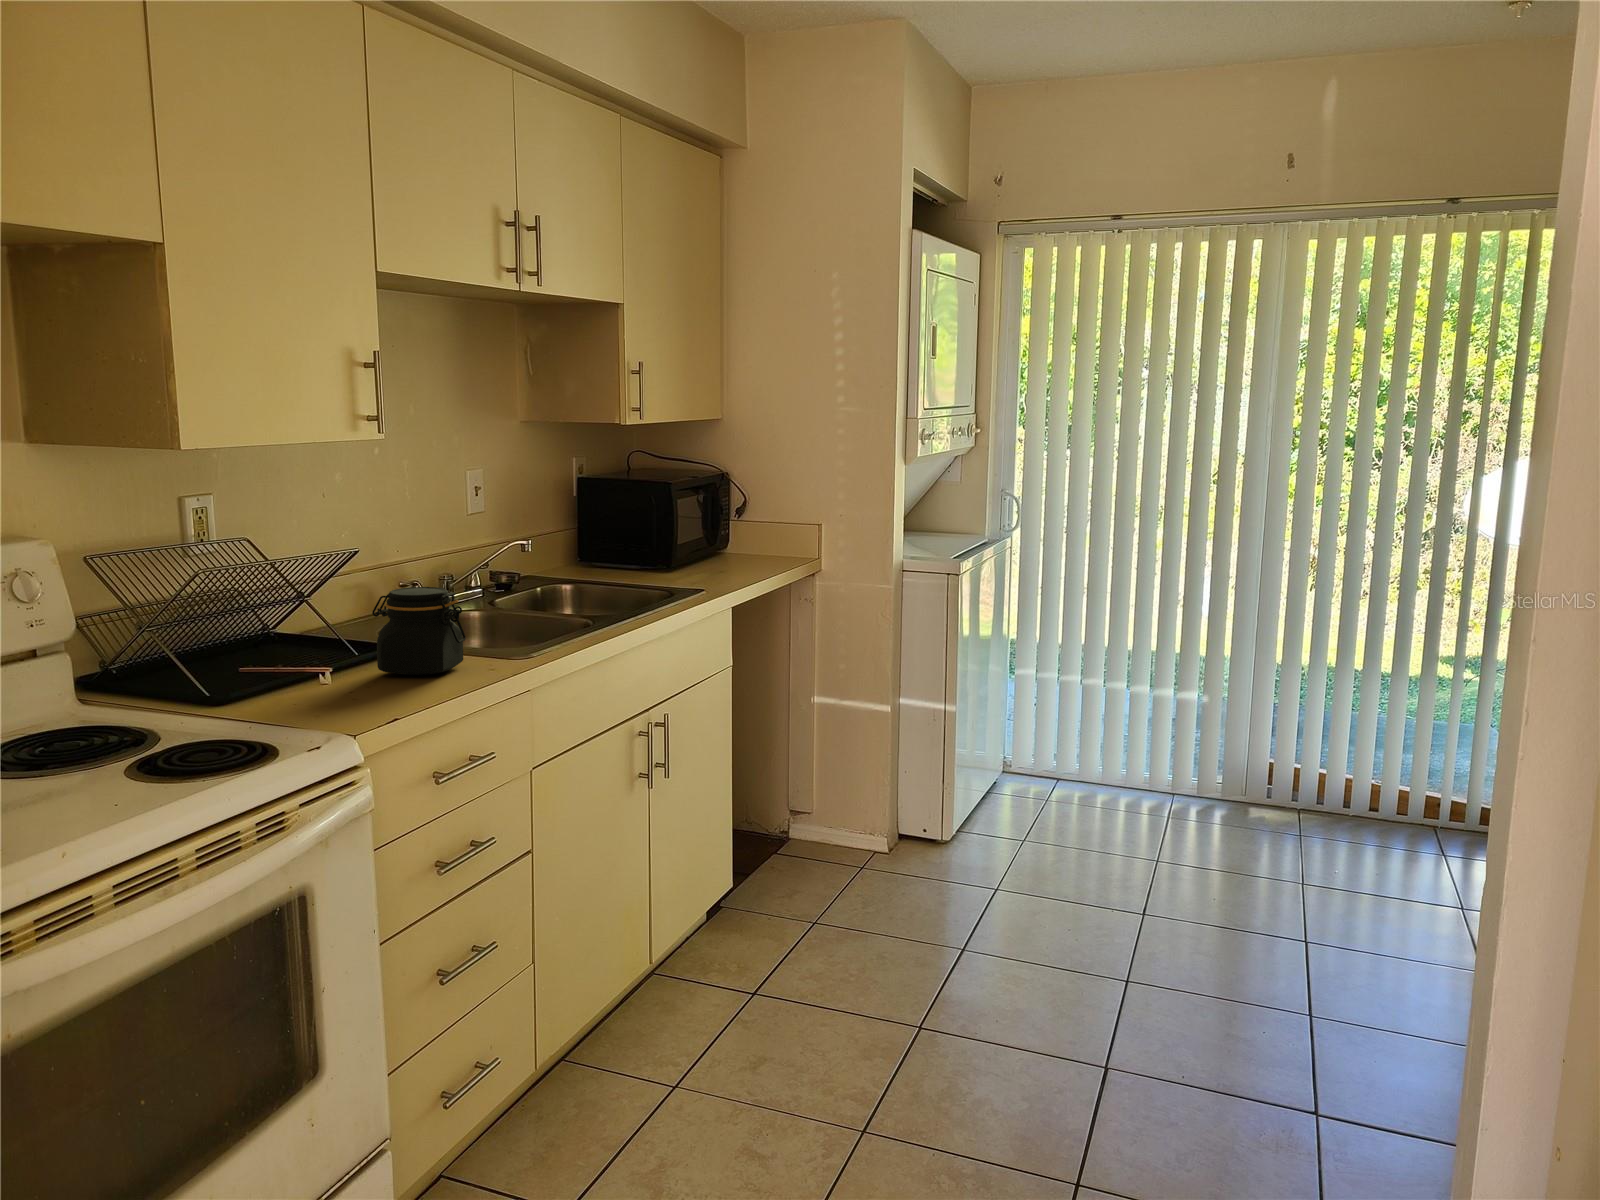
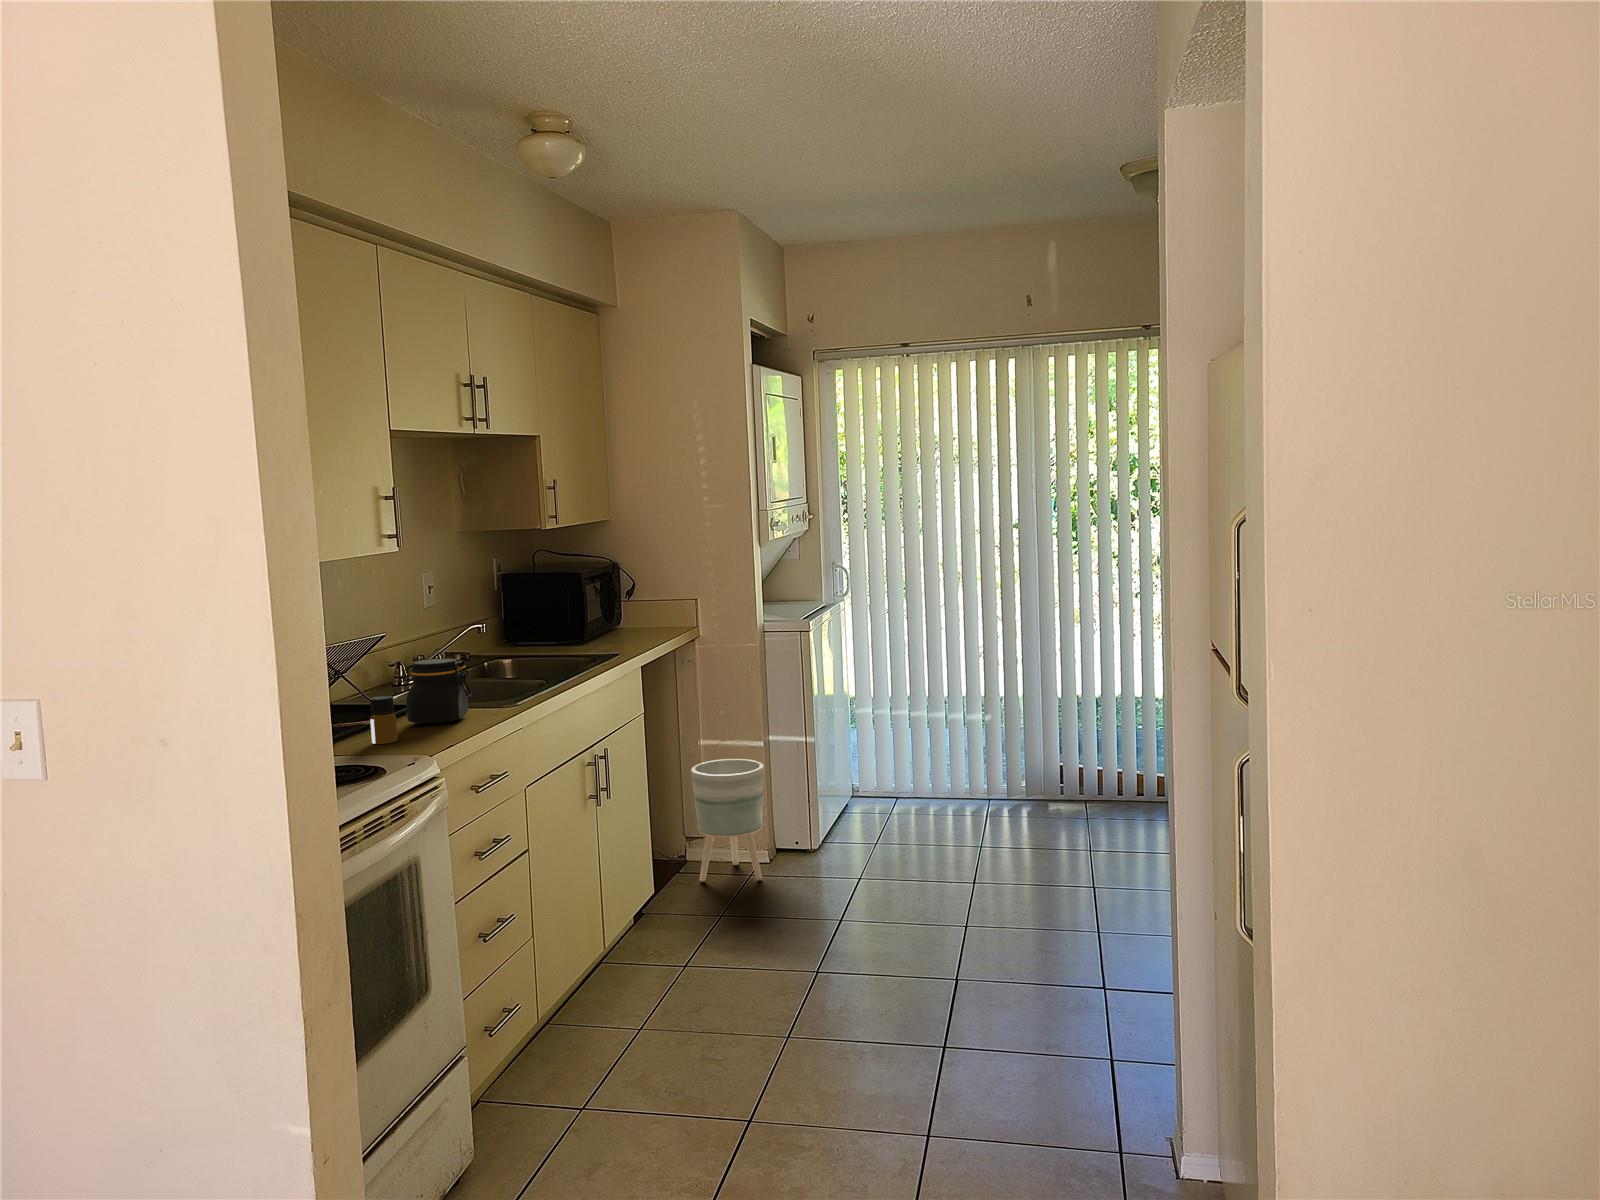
bottle: none [306,637,343,703] -> present [370,696,398,744]
planter: none [794,724,886,879] -> present [691,759,764,881]

